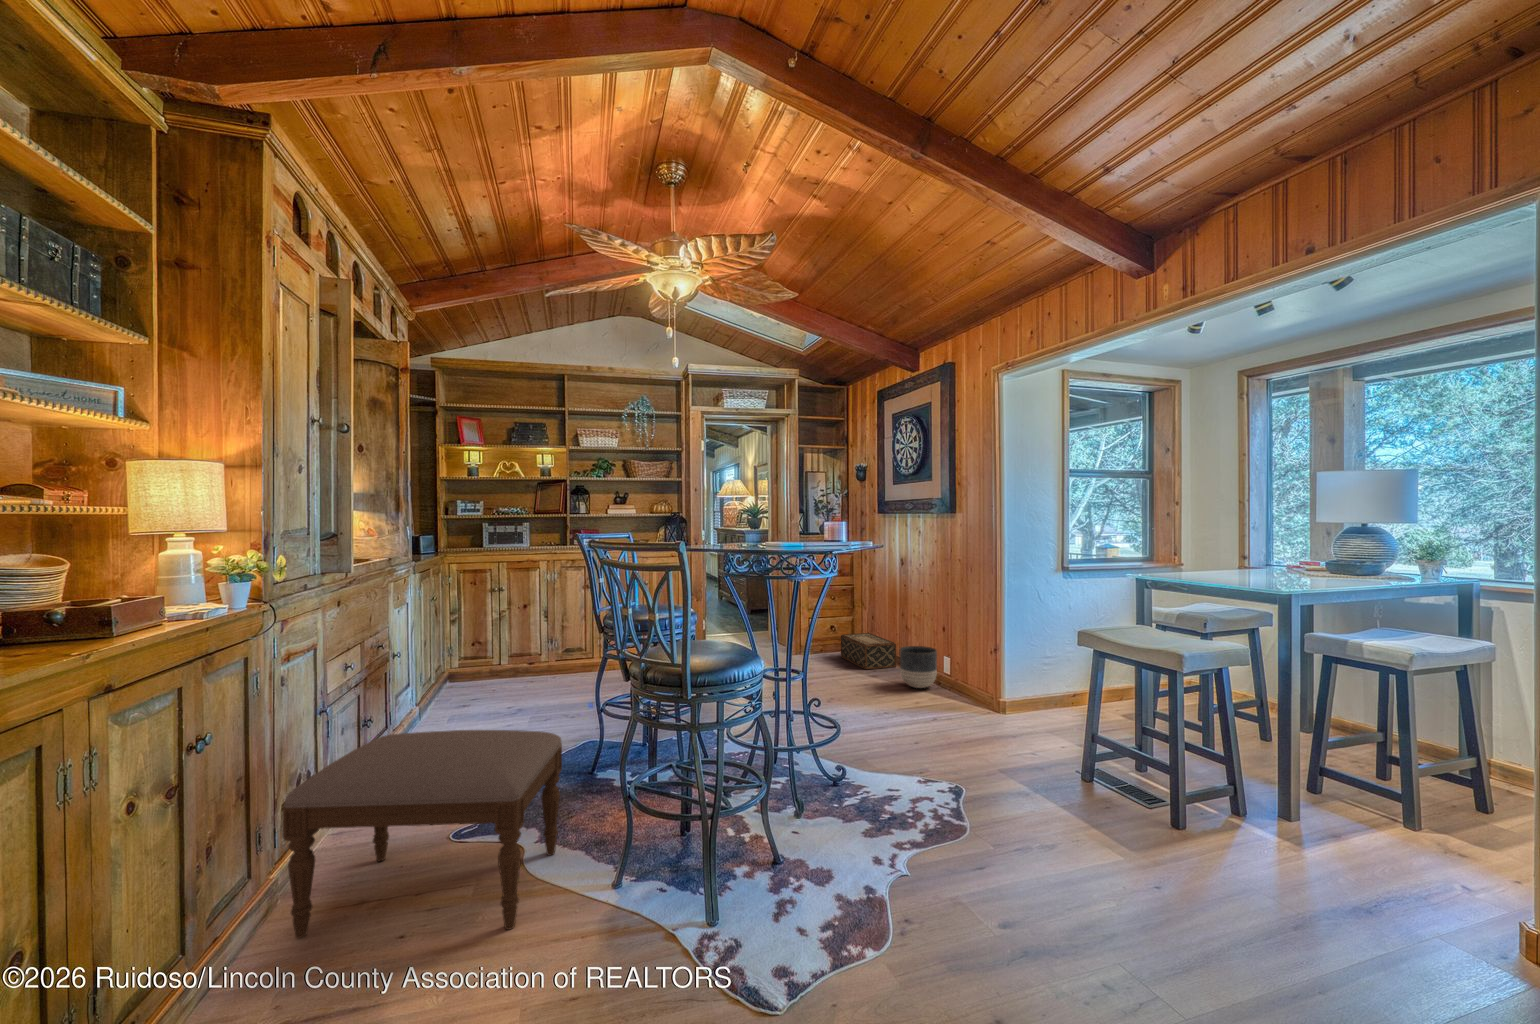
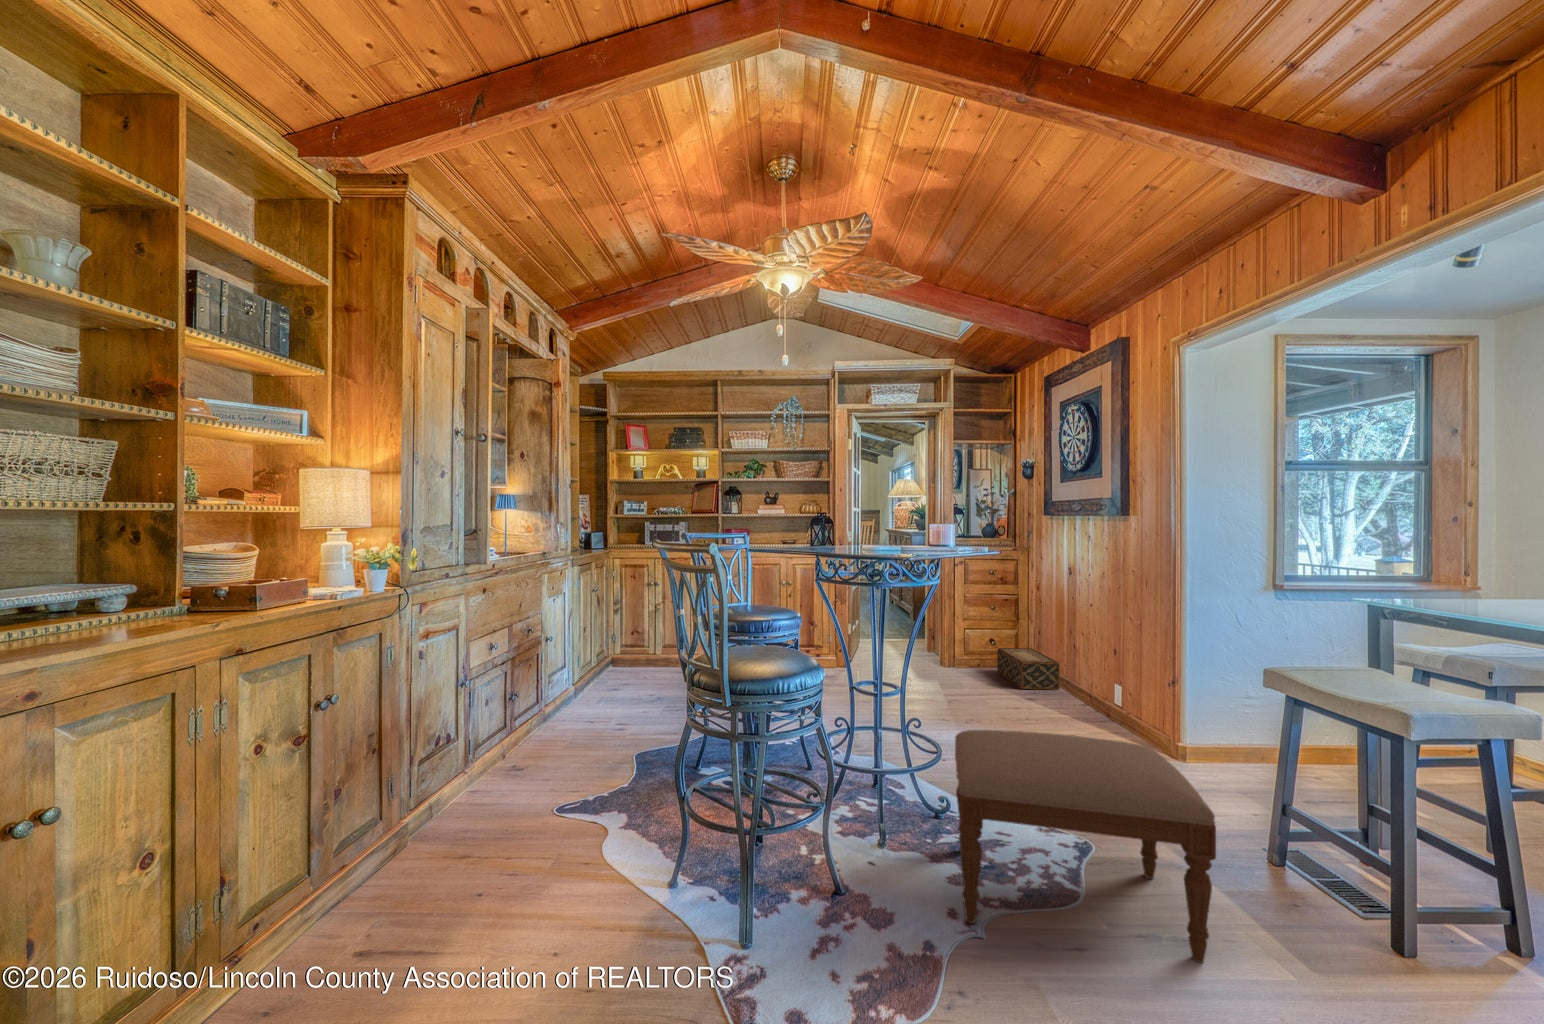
planter: present [900,646,937,688] -> none [1056,668,1102,717]
ottoman: present [283,730,562,938] -> present [955,730,1216,963]

